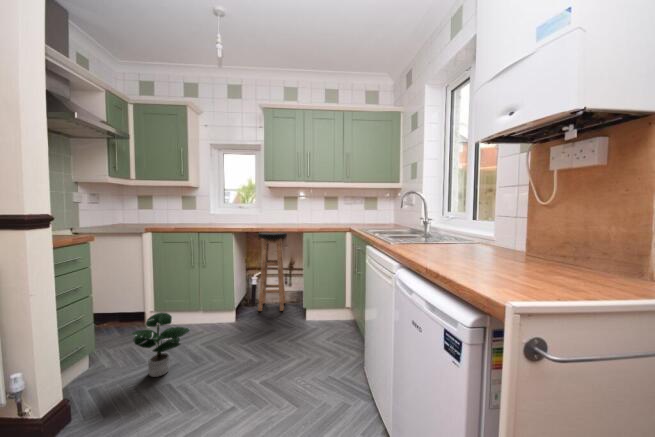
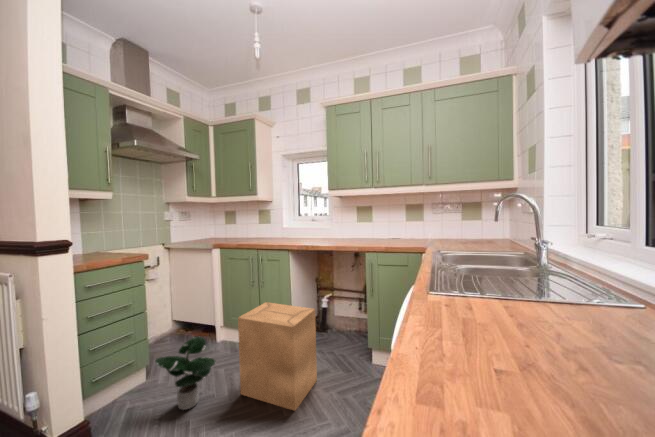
bar stool: present [258,232,287,311] -> none [324,248,359,345]
cardboard box: none [207,277,269,356] -> present [238,302,317,411]

